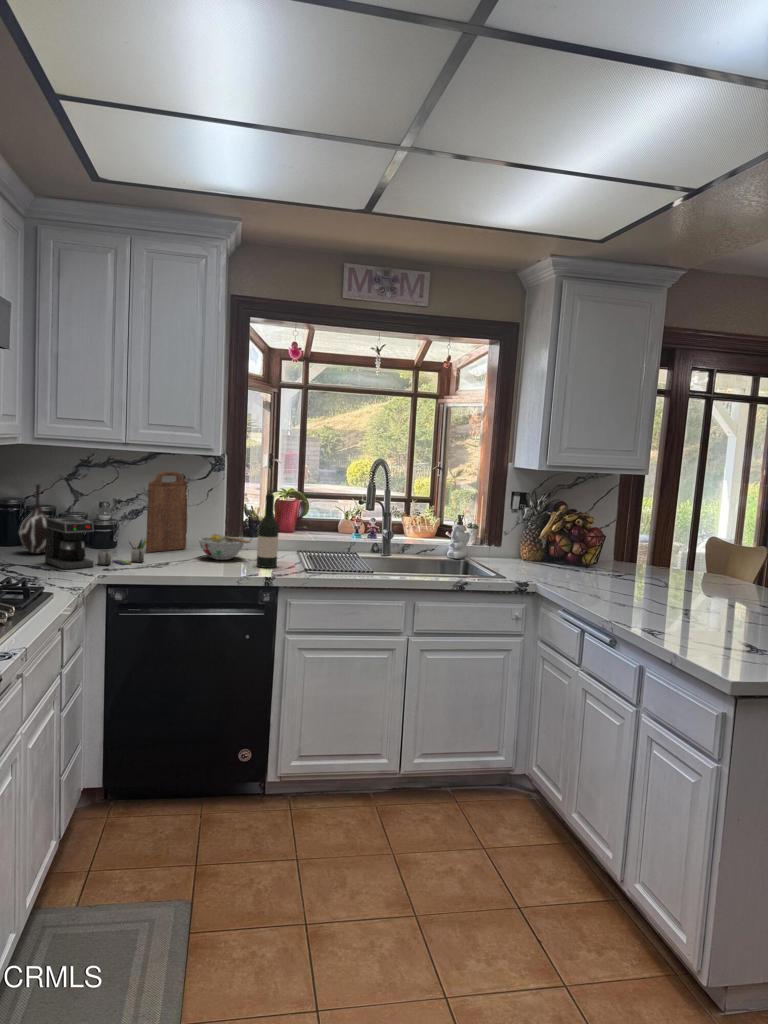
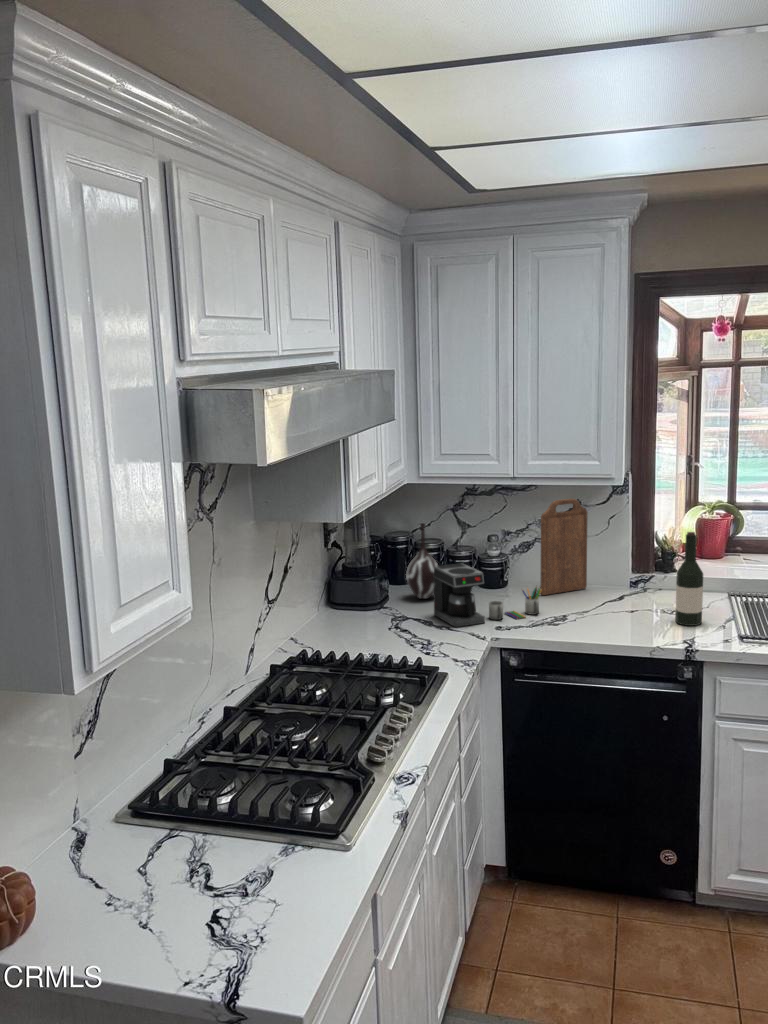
bowl: present [199,534,249,560] -> none [602,574,667,610]

